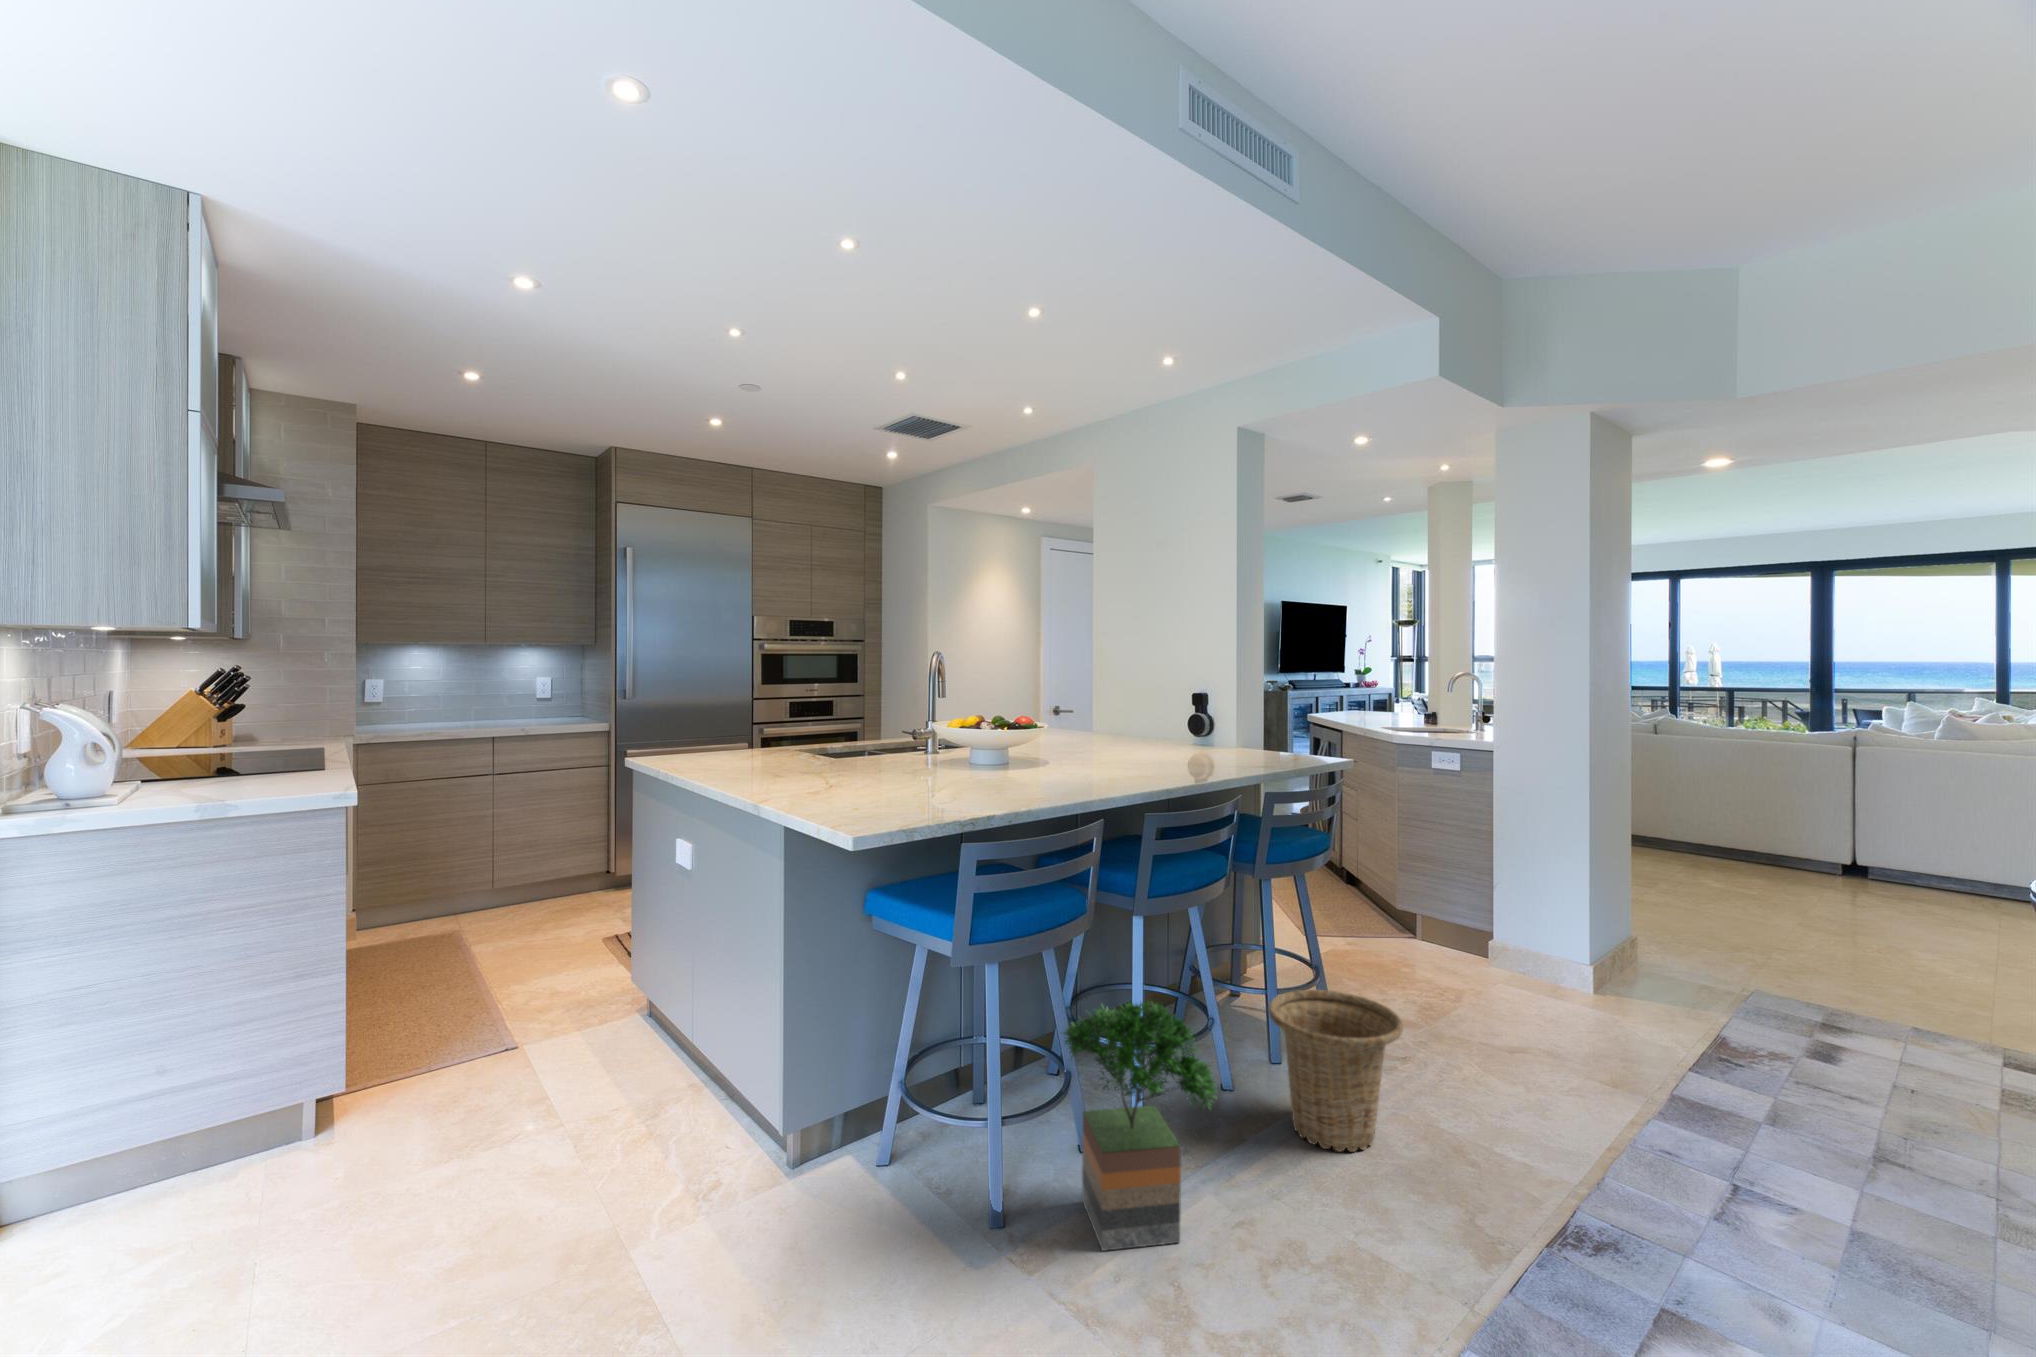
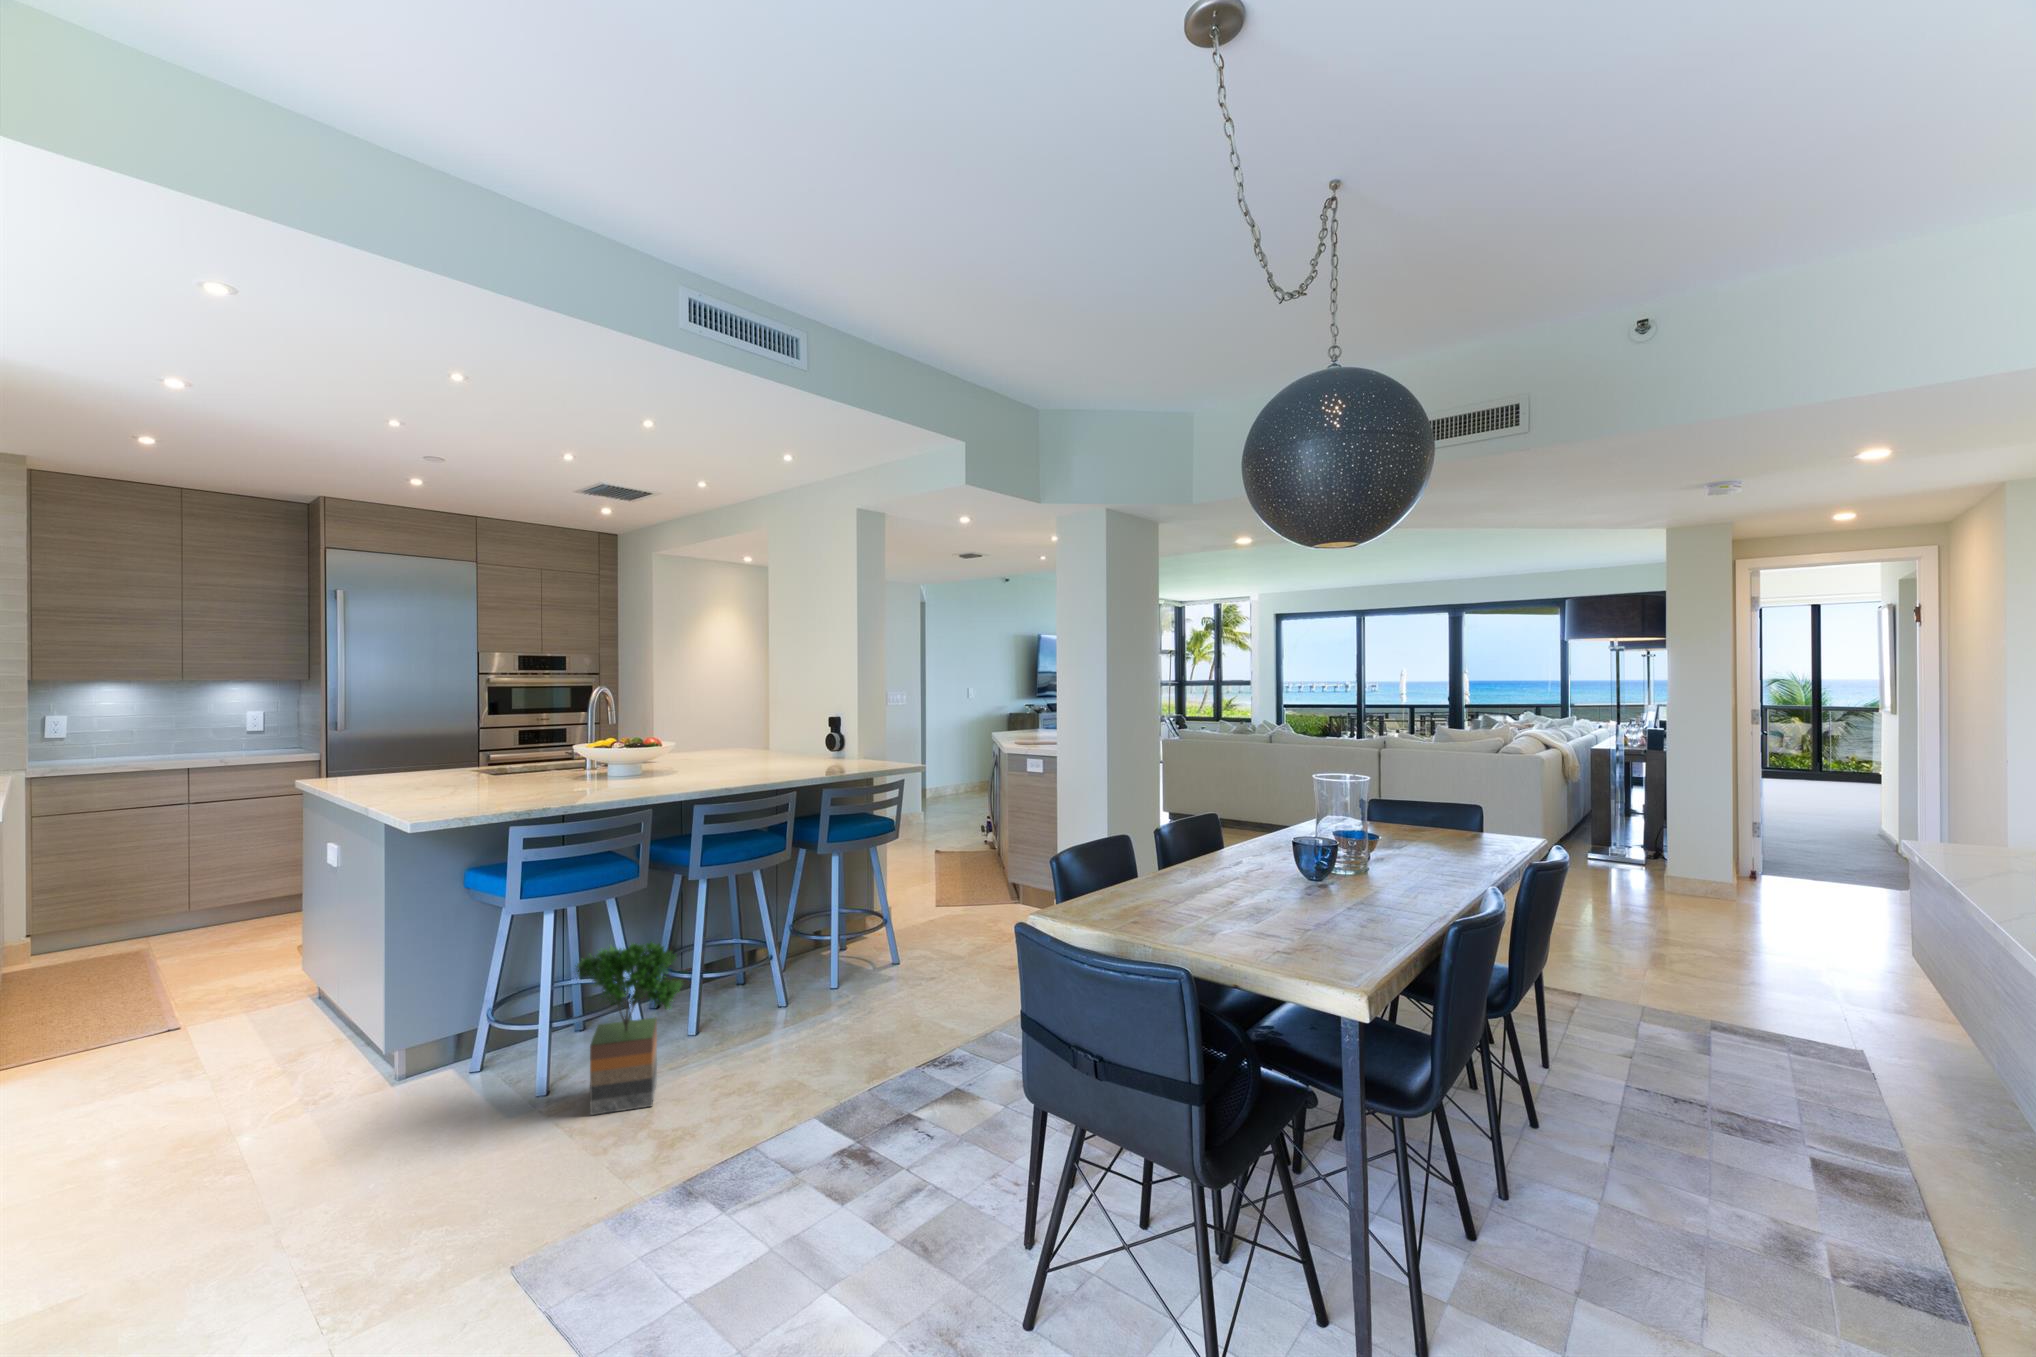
basket: present [1268,990,1403,1152] -> none [778,937,872,1048]

